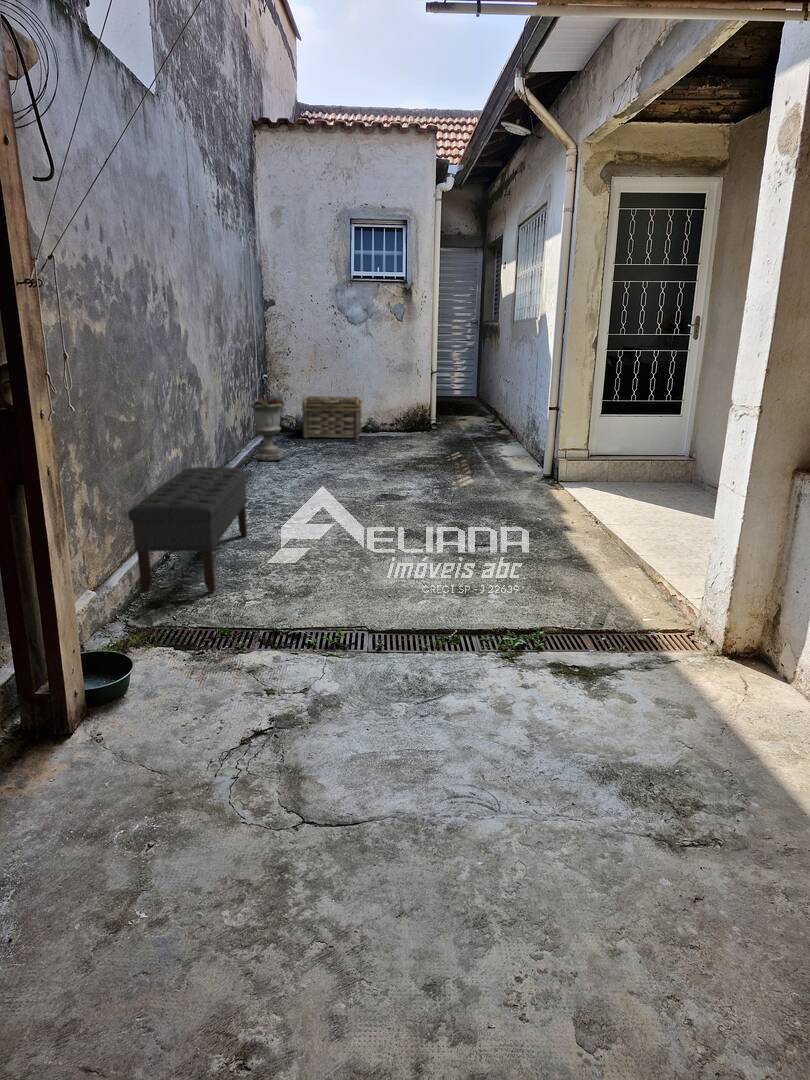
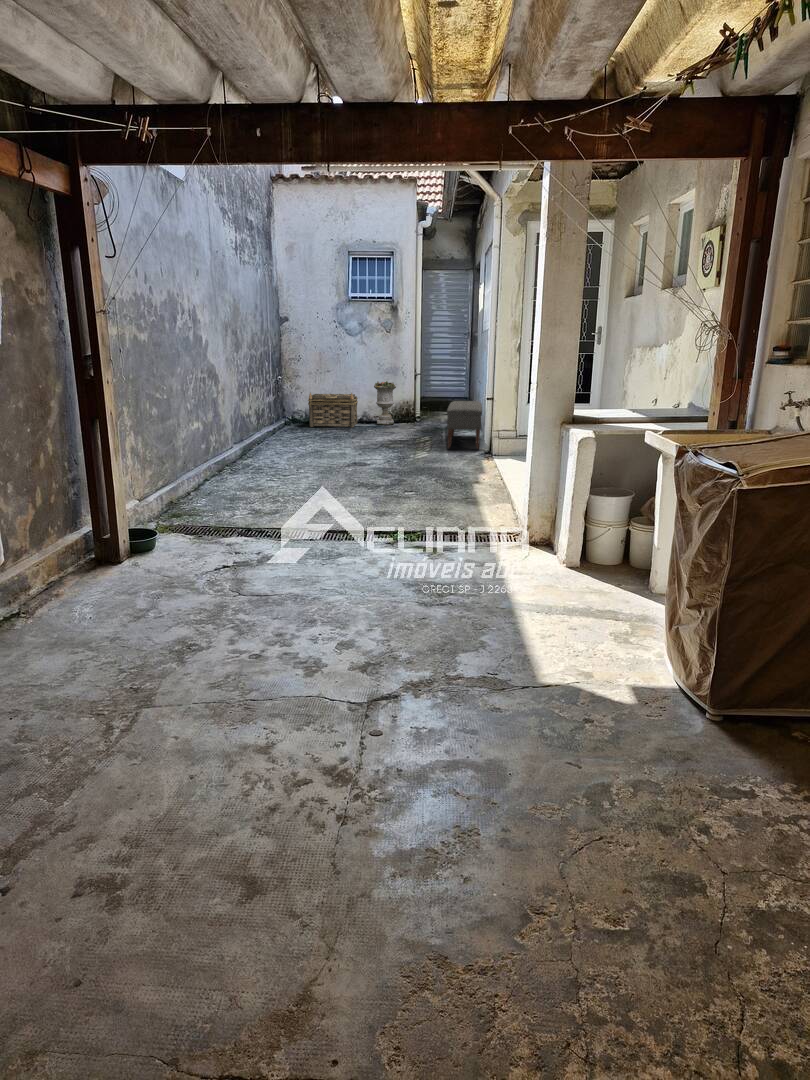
planter: present [250,396,284,461] -> present [374,381,396,425]
bench: present [129,467,247,592] -> present [447,401,482,449]

